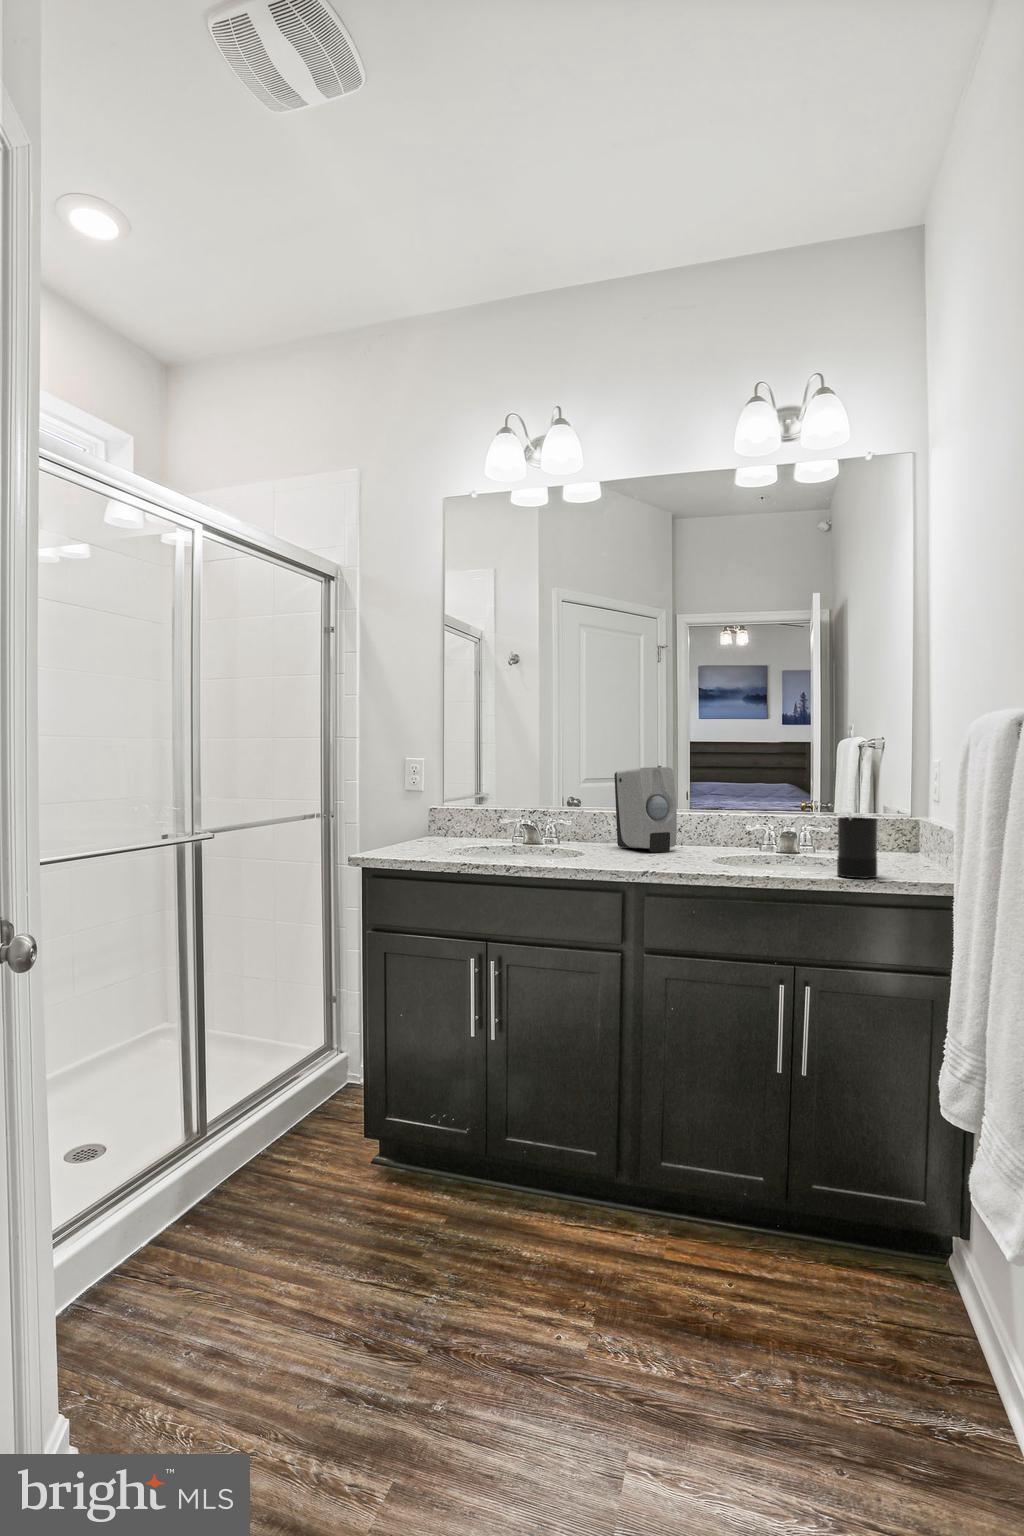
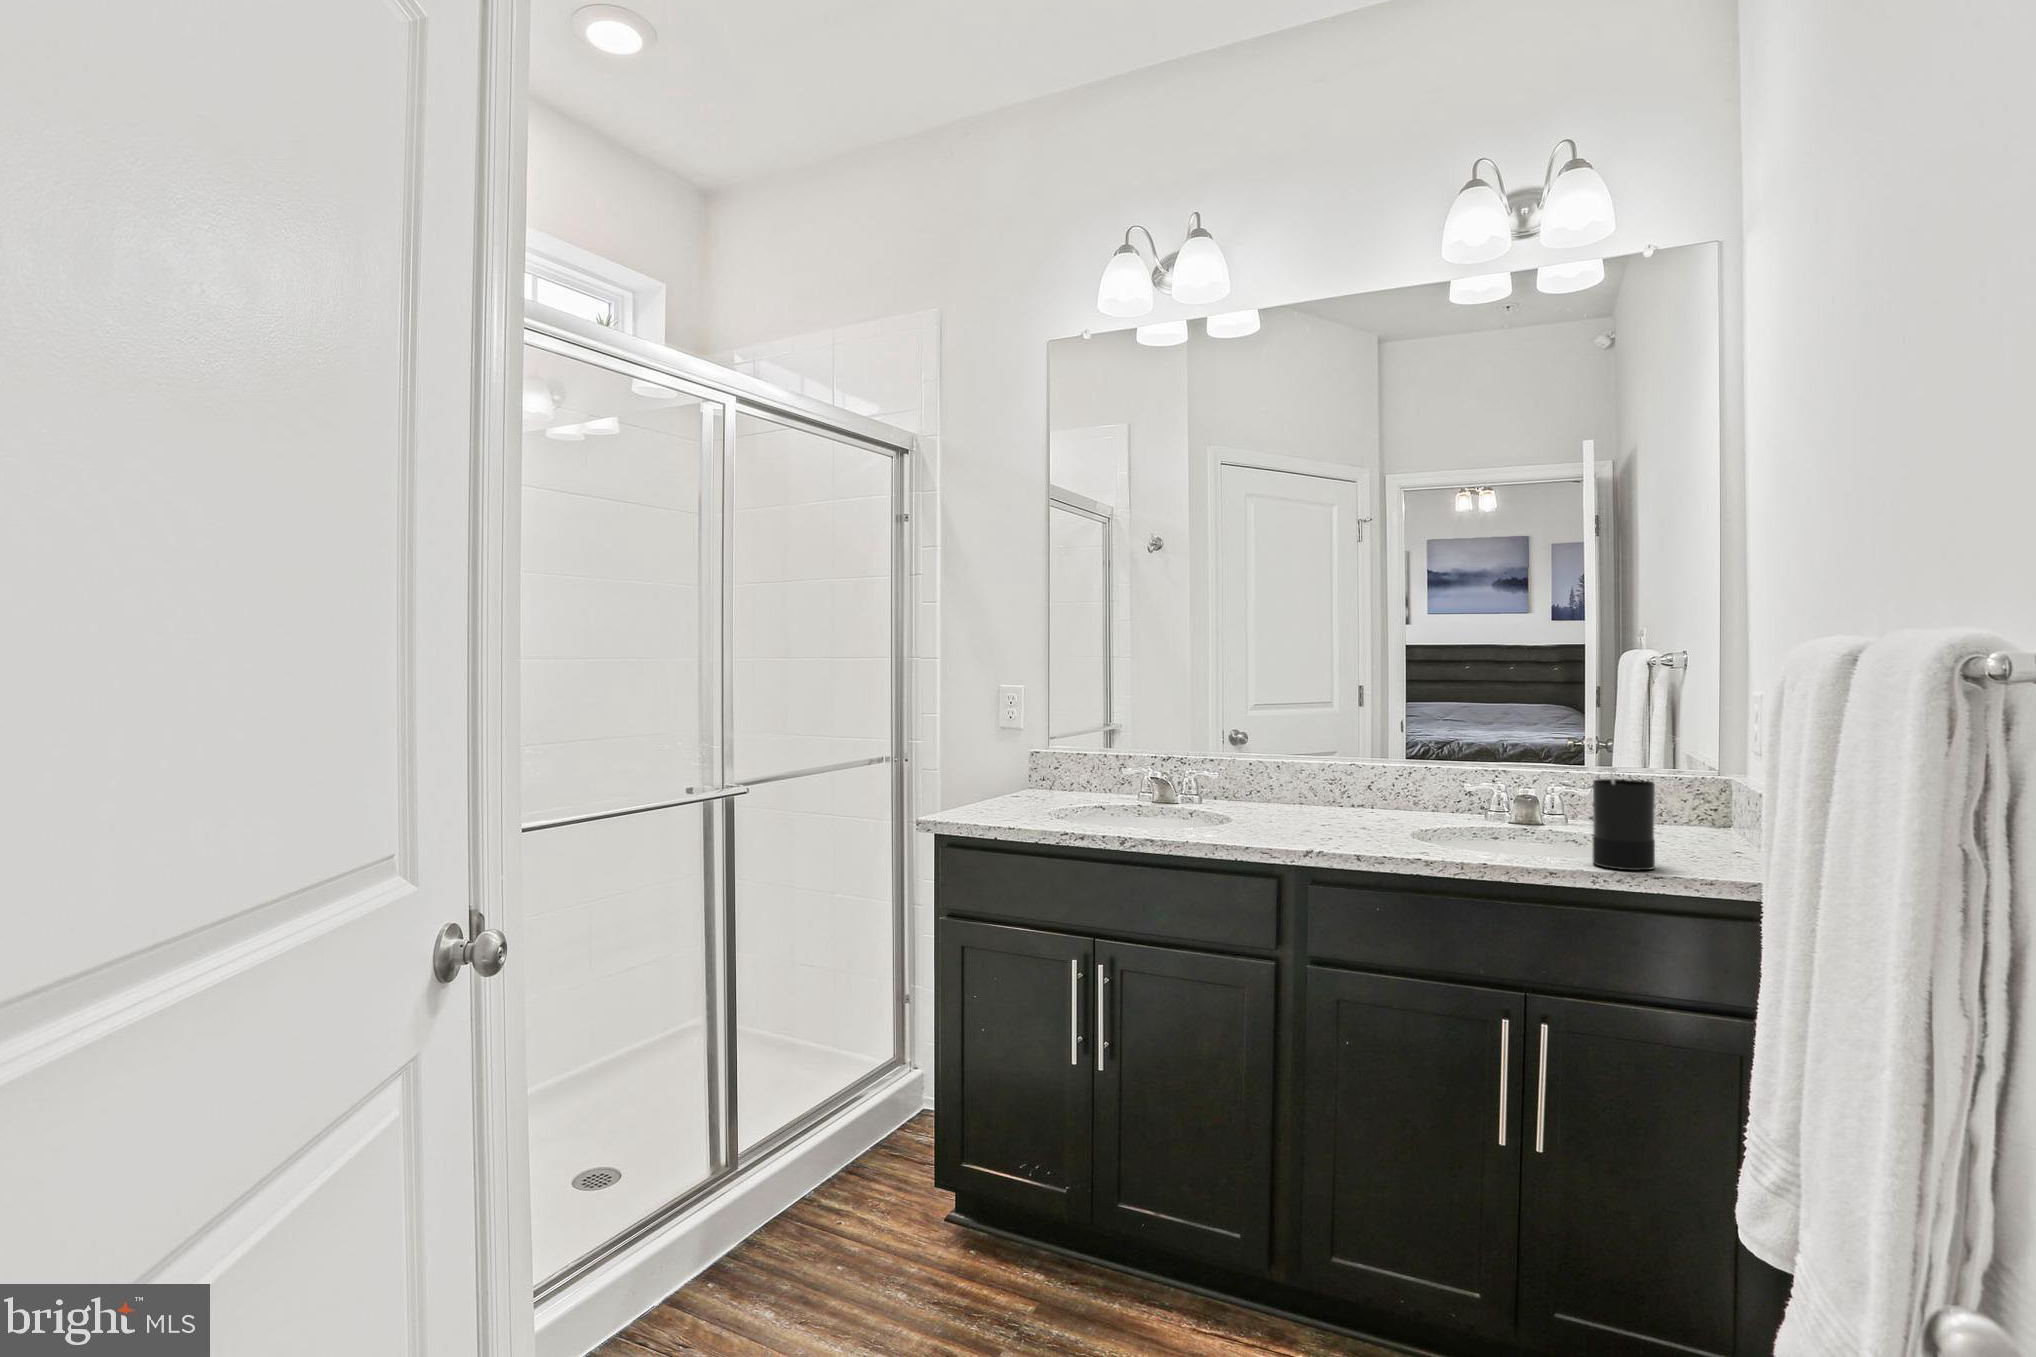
soap dispenser: present [614,767,677,852] -> none [1276,700,1362,818]

